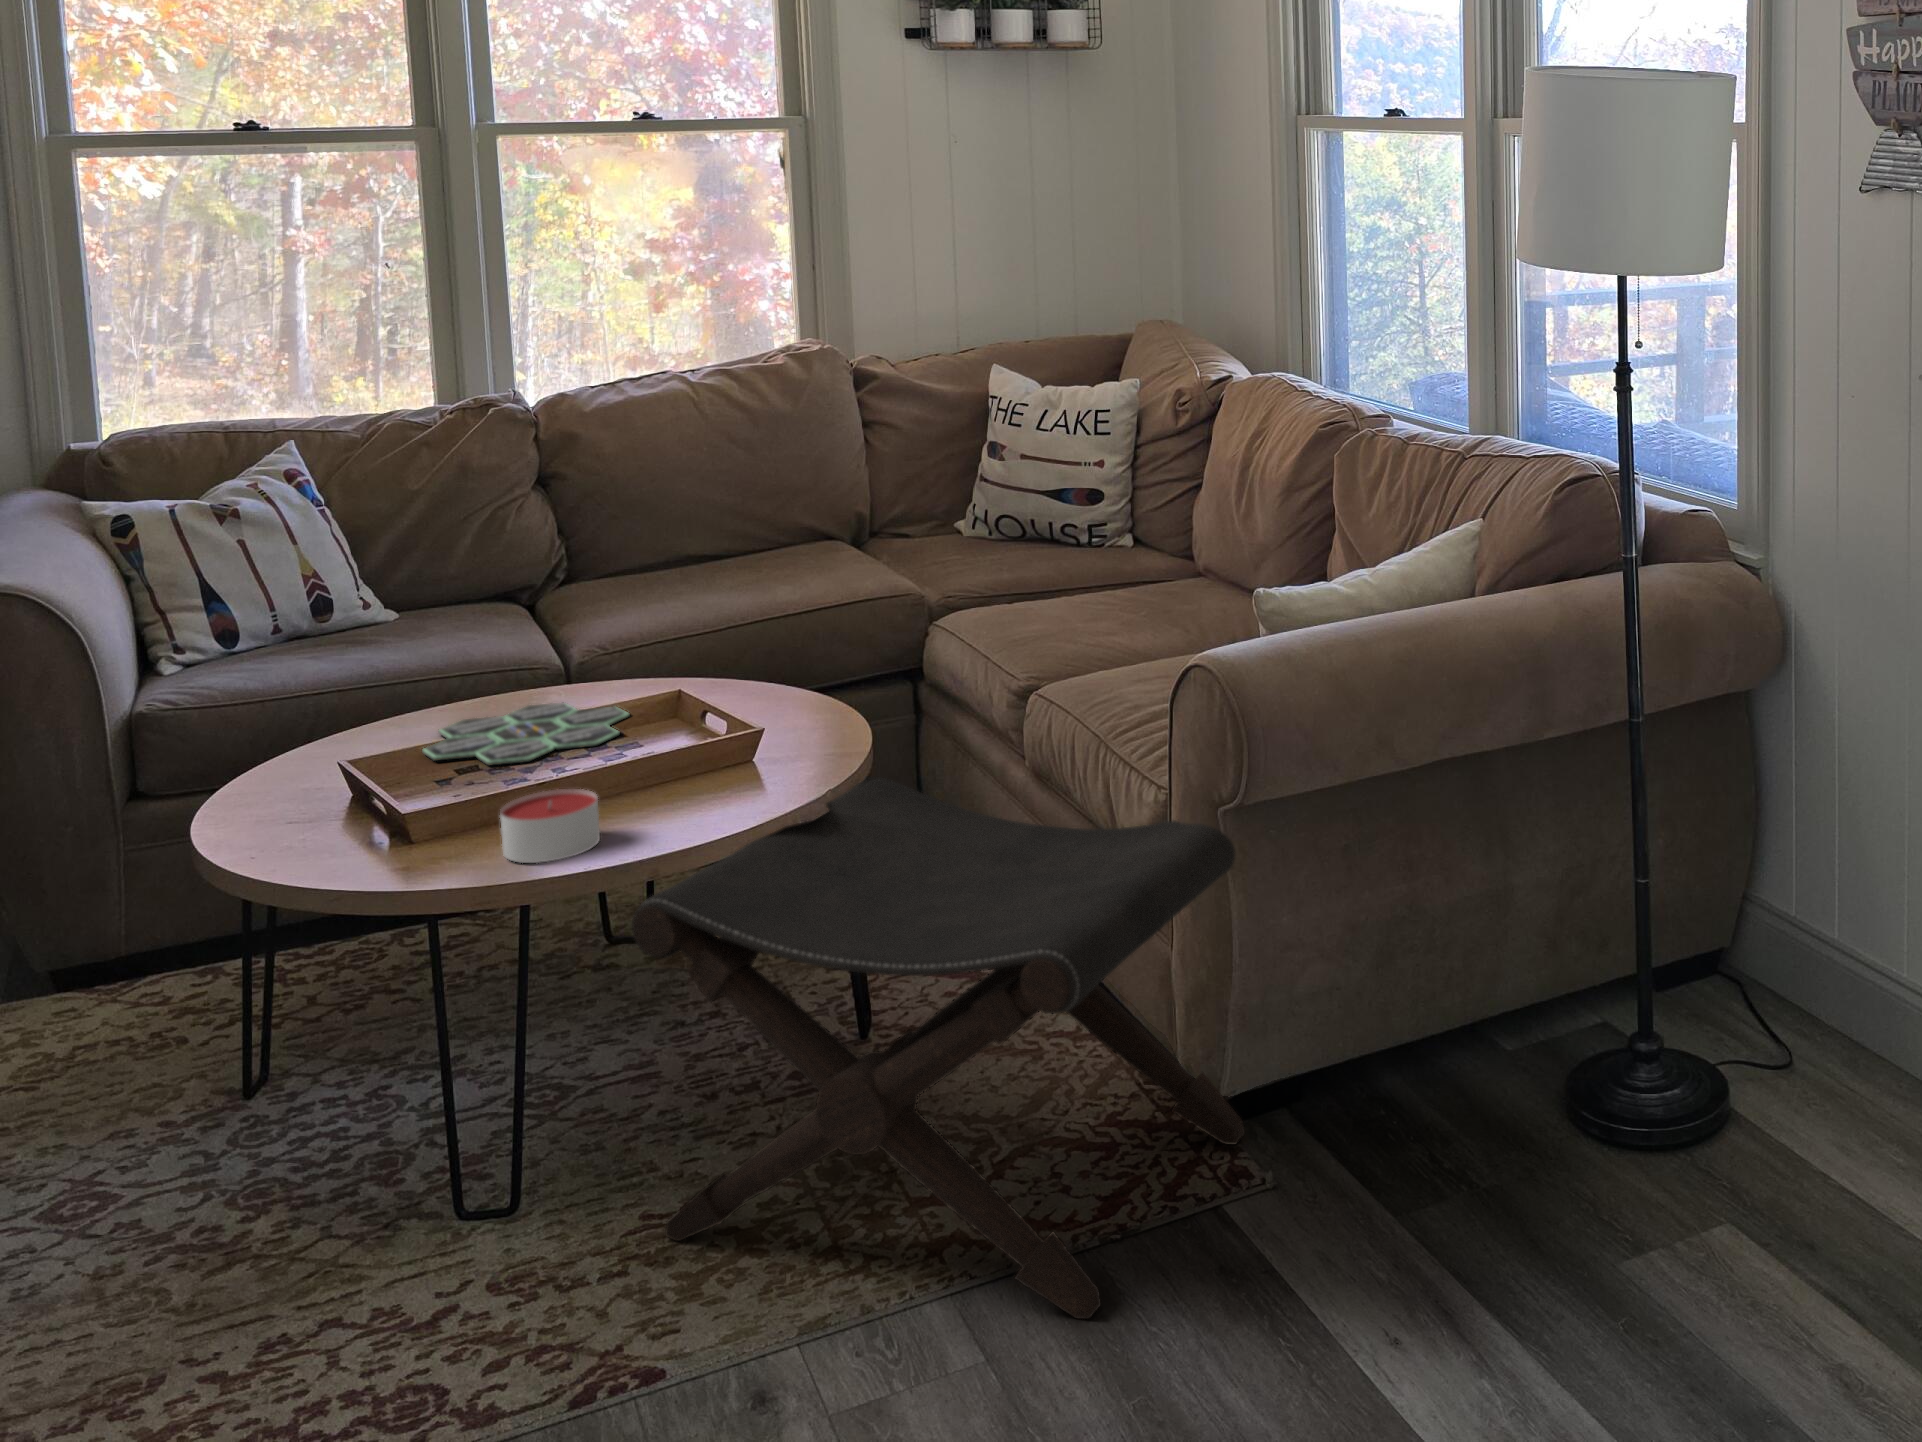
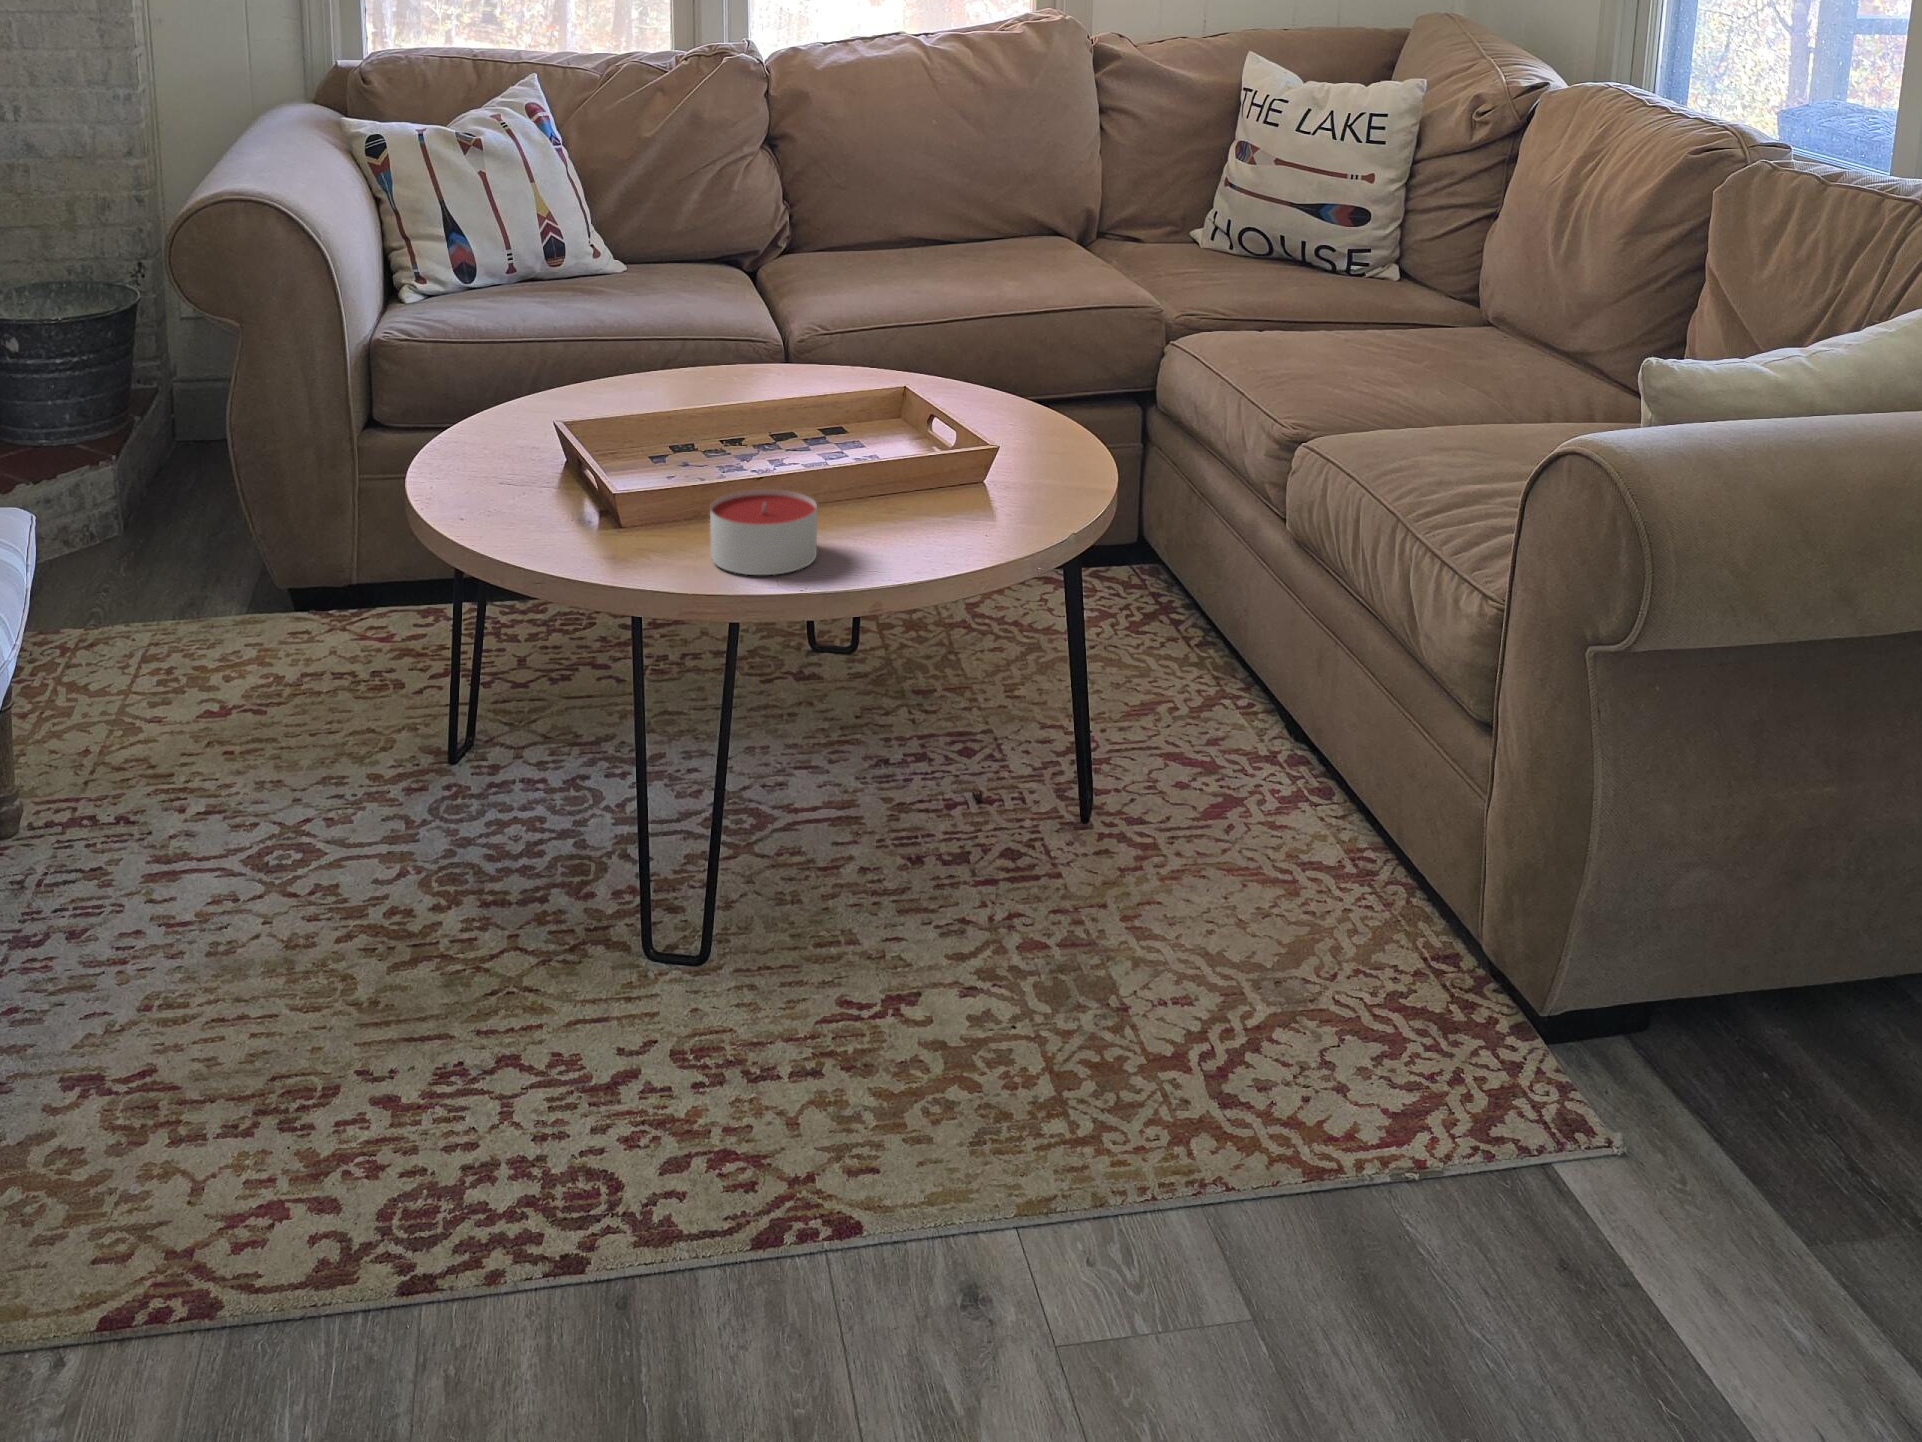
board game: present [422,702,629,765] -> none [635,381,850,447]
footstool: present [632,777,1245,1319] -> none [849,525,1630,1303]

